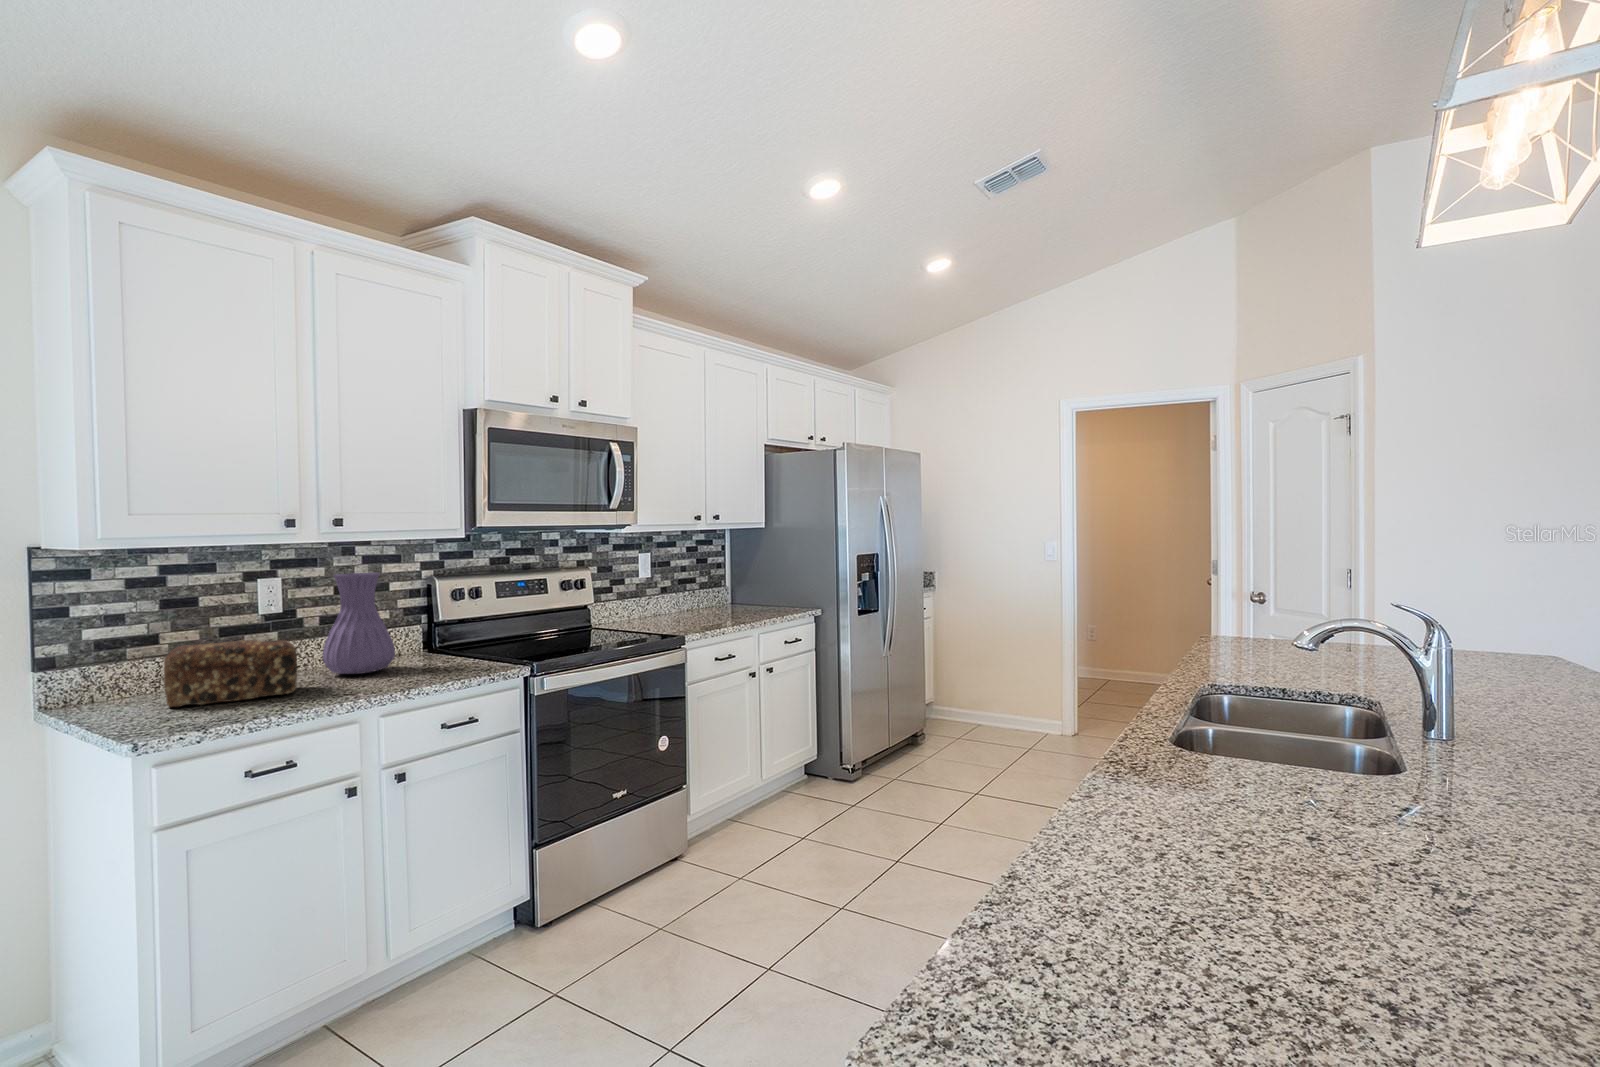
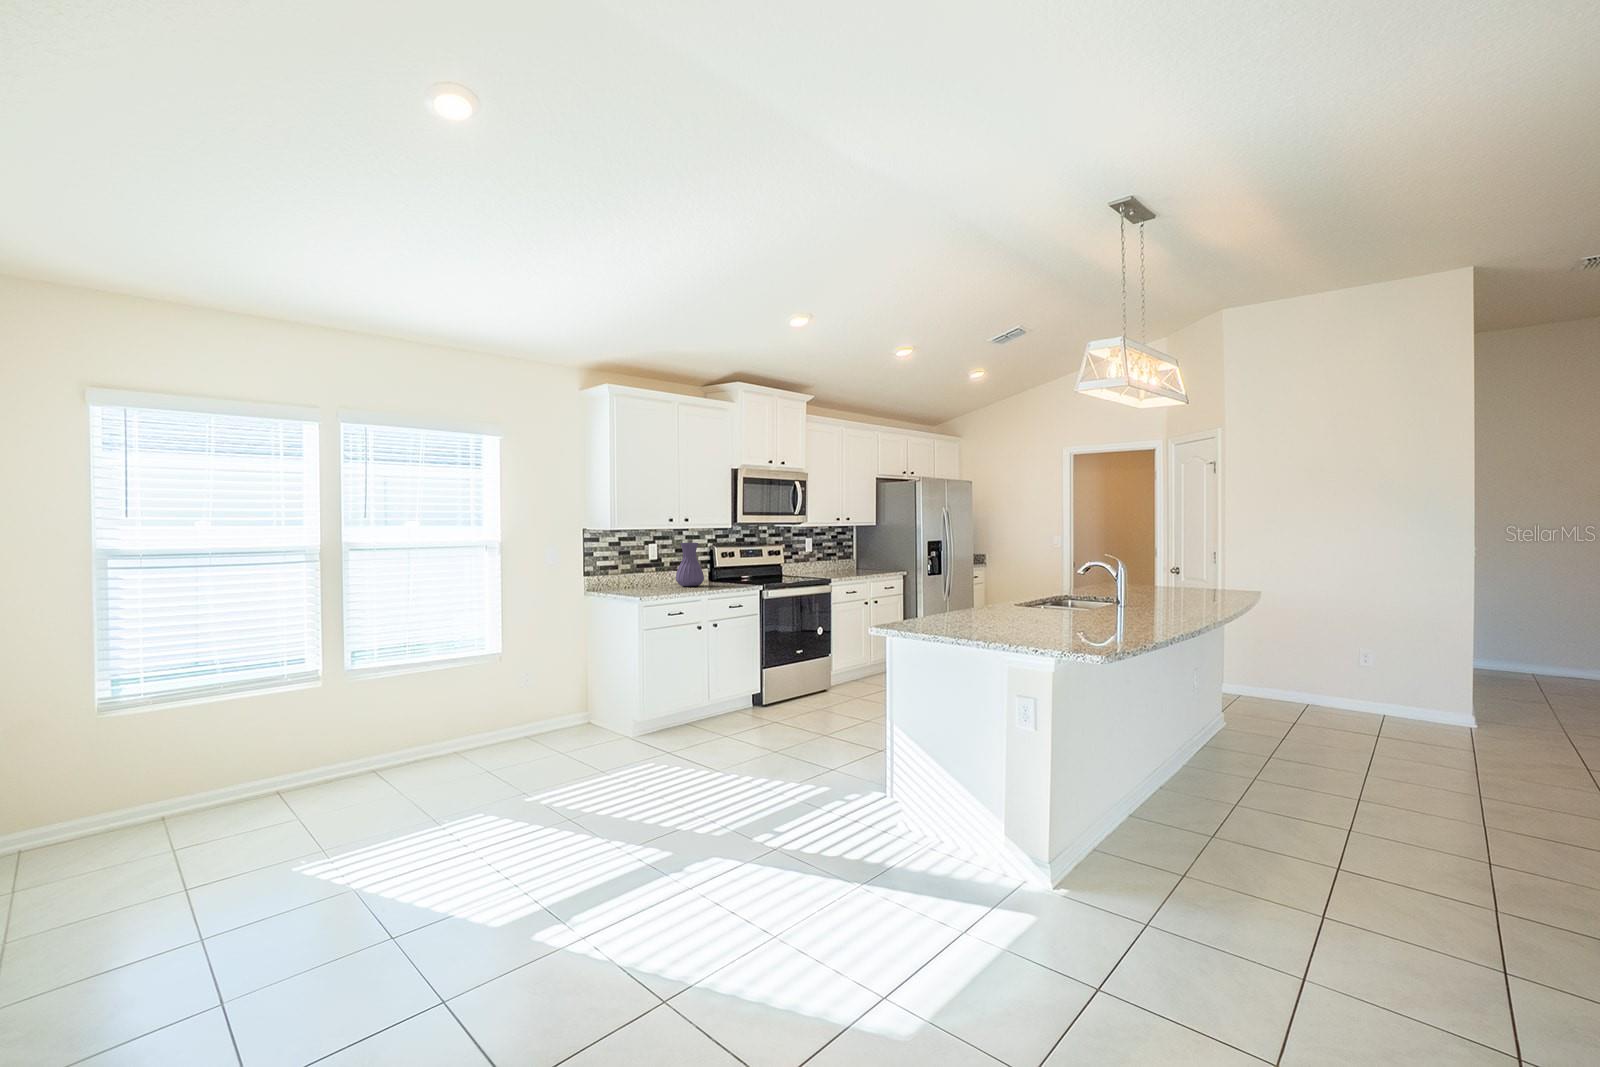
bread loaf: present [164,640,297,708] -> none [629,568,675,592]

